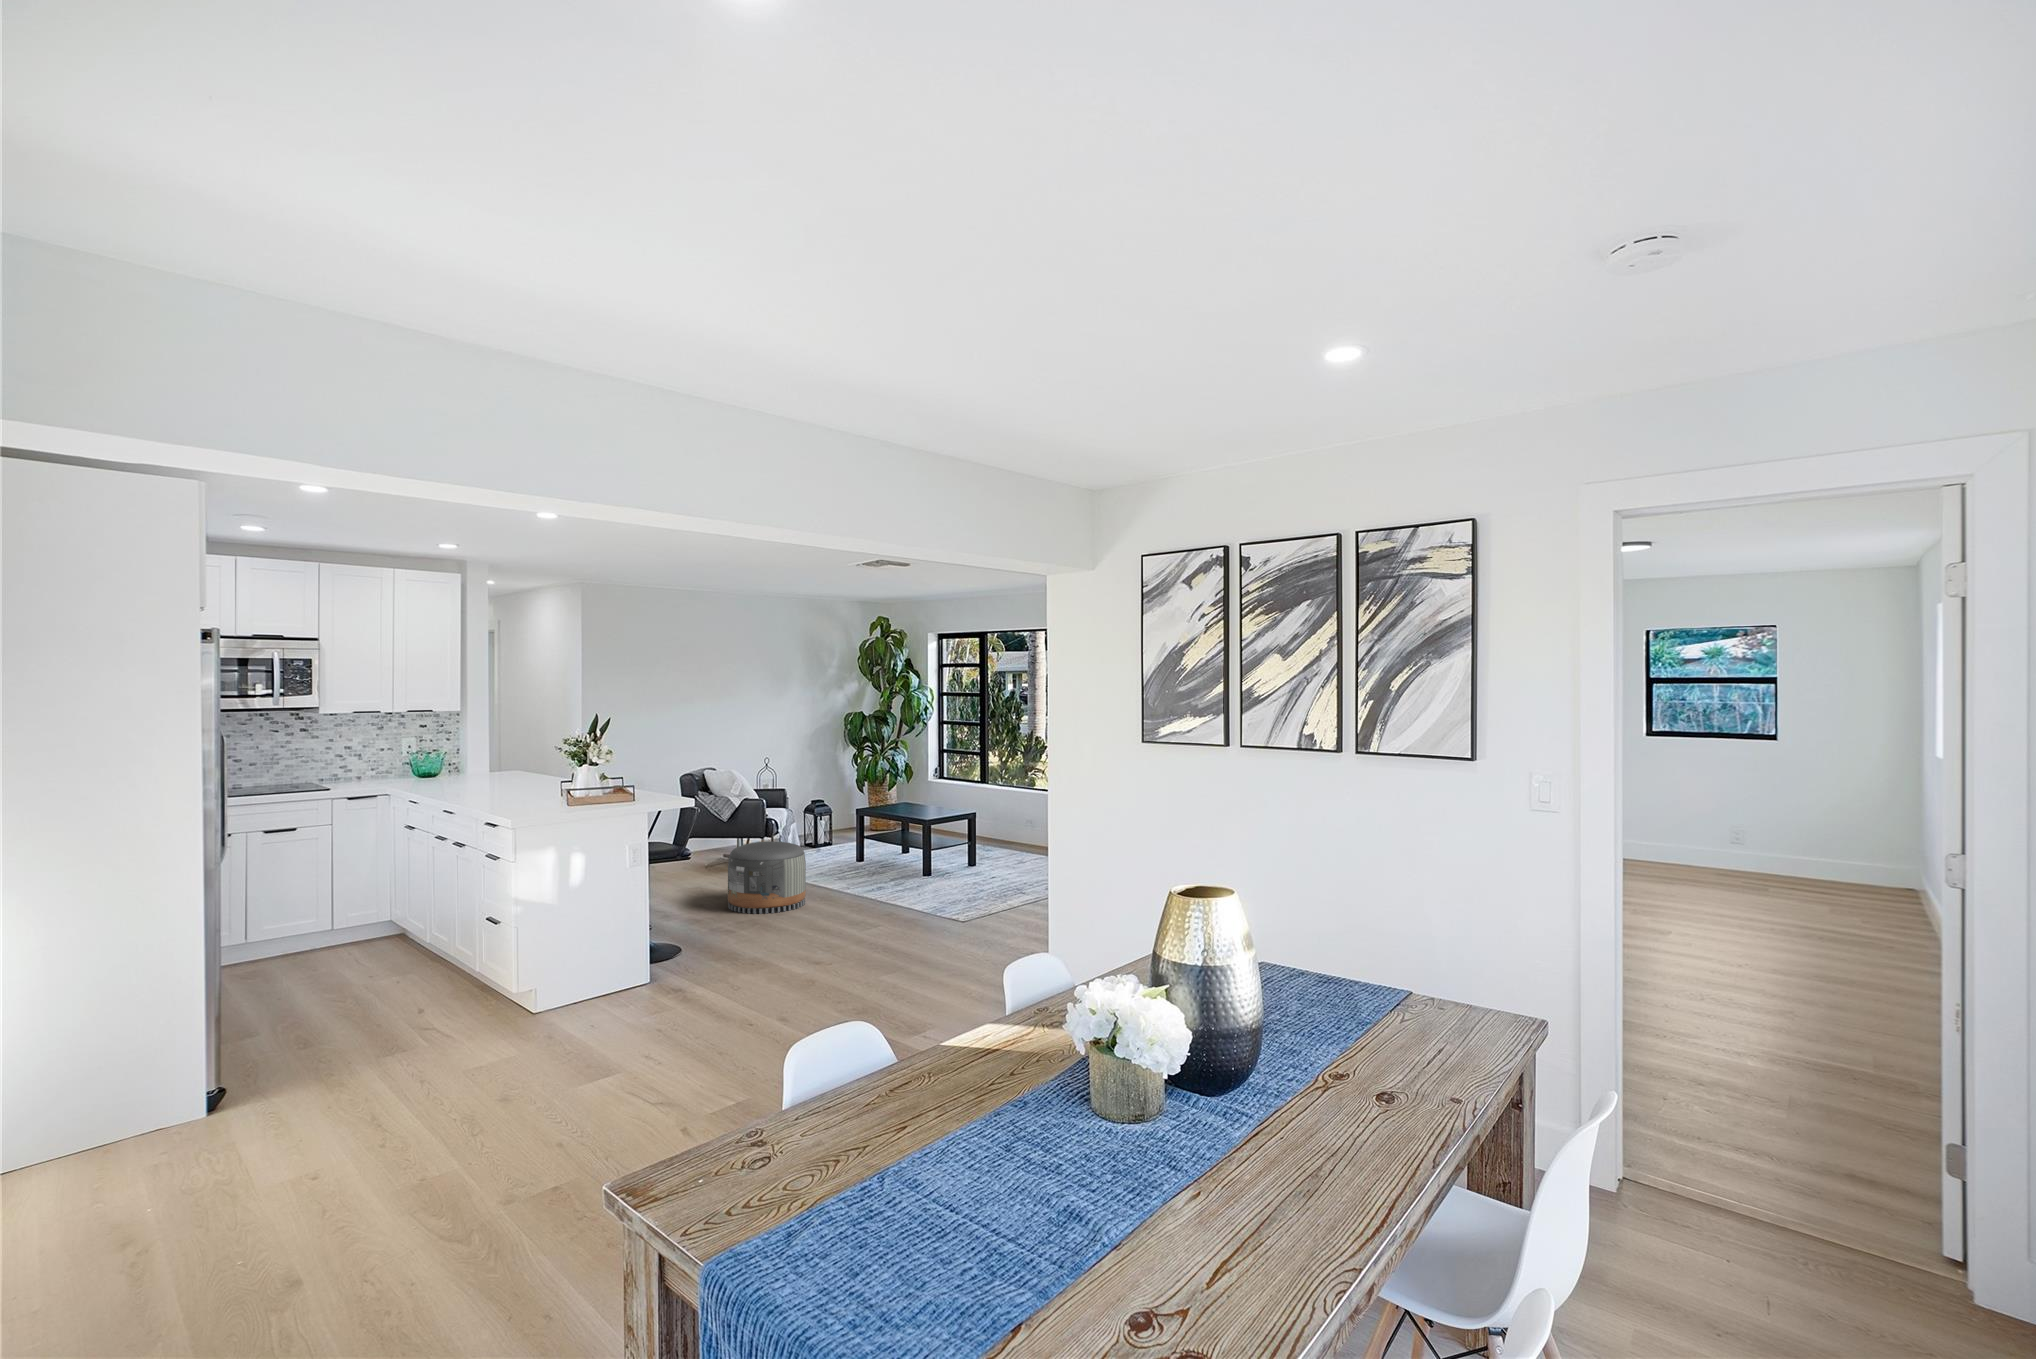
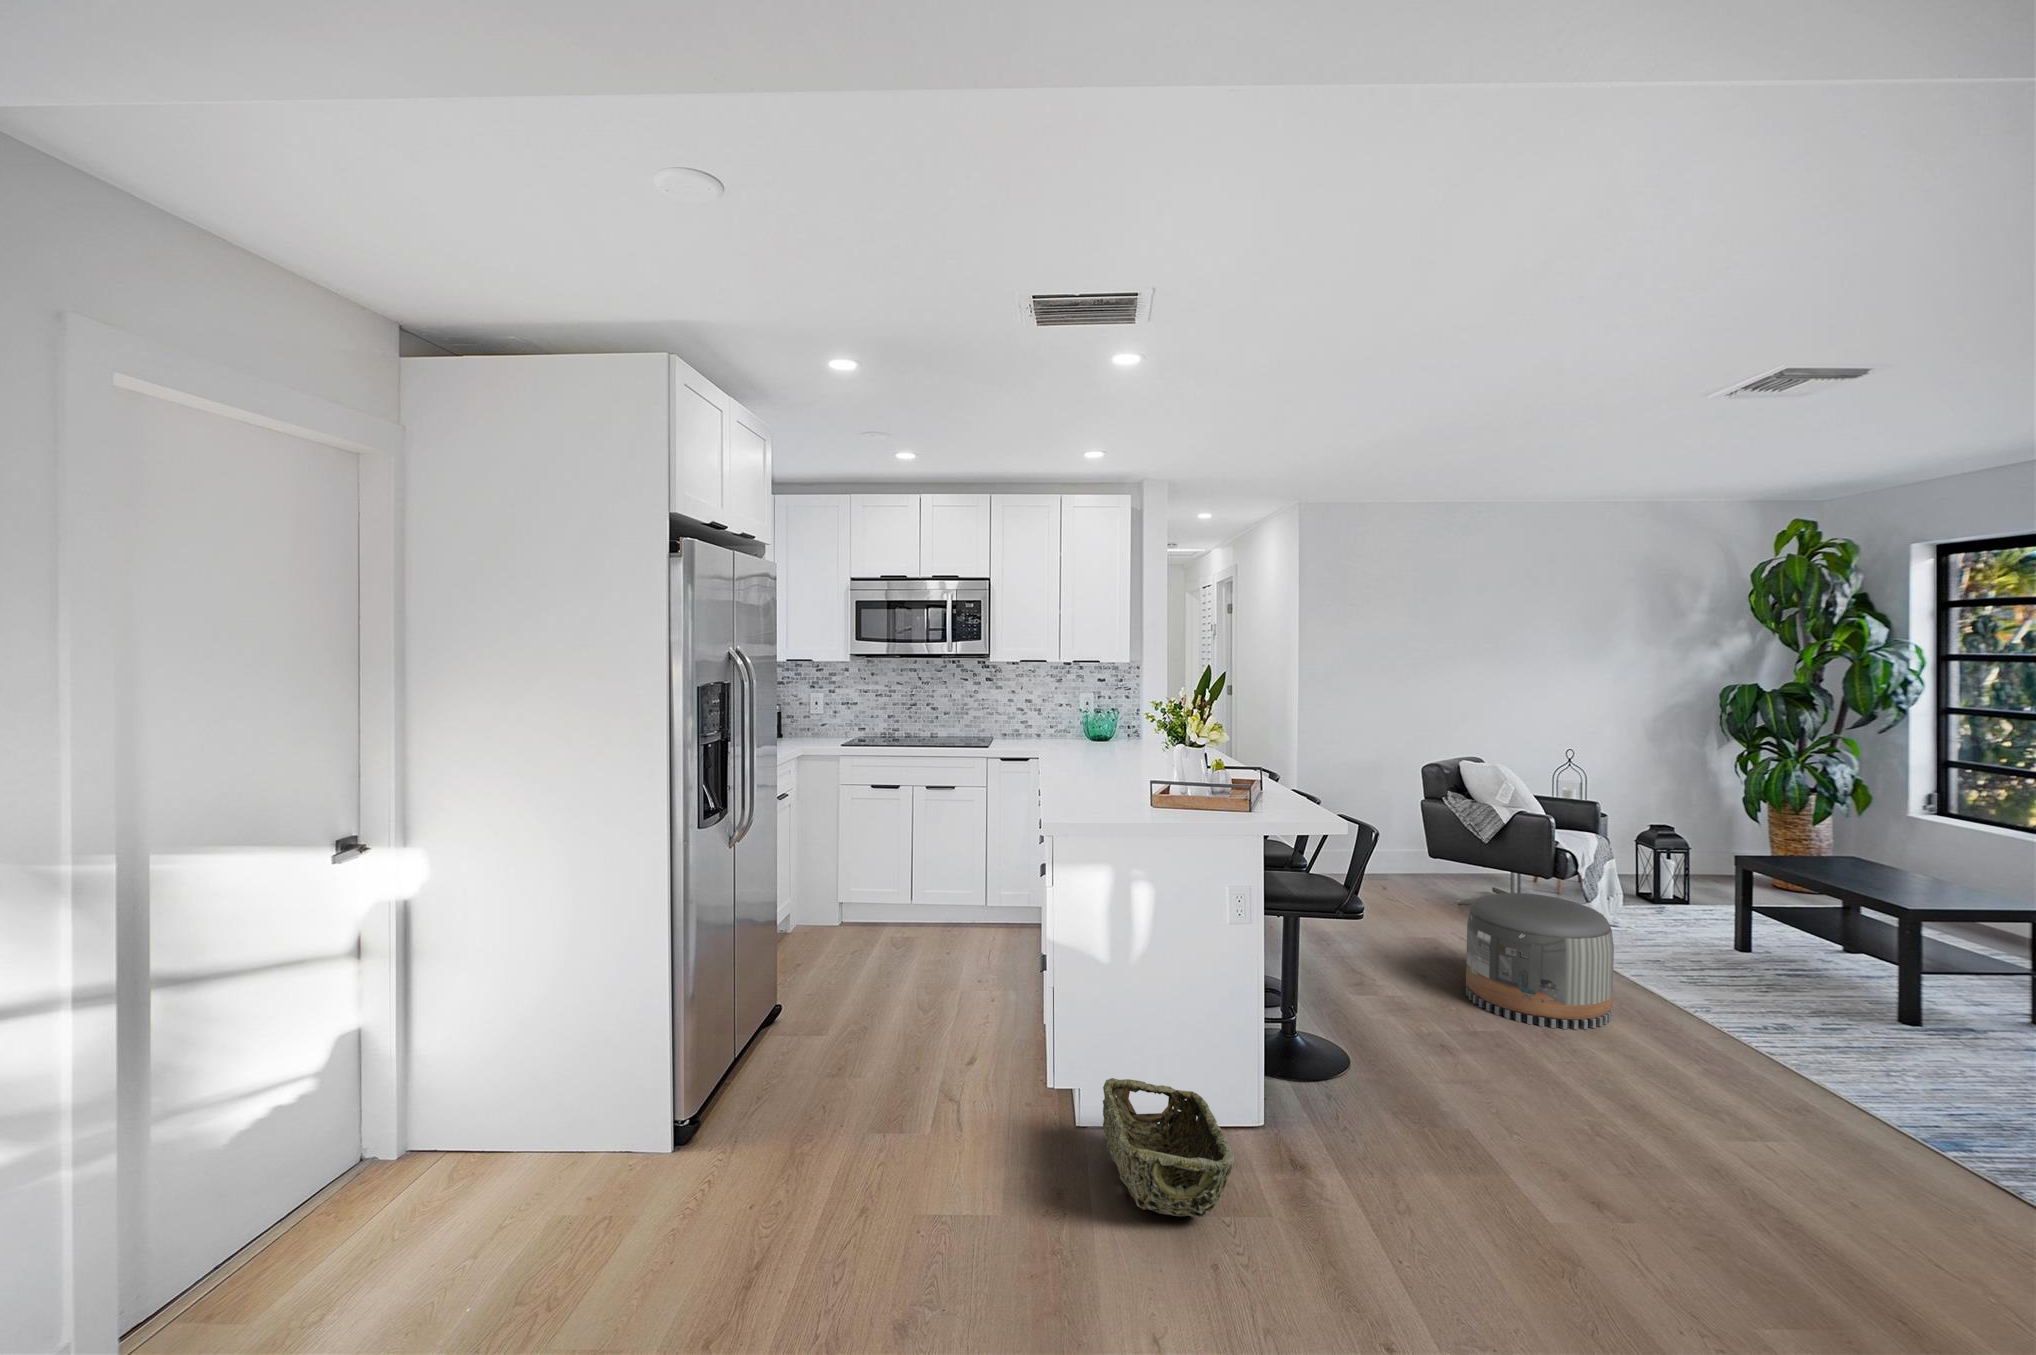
woven basket: none [560,966,657,1020] -> present [1103,1078,1235,1218]

